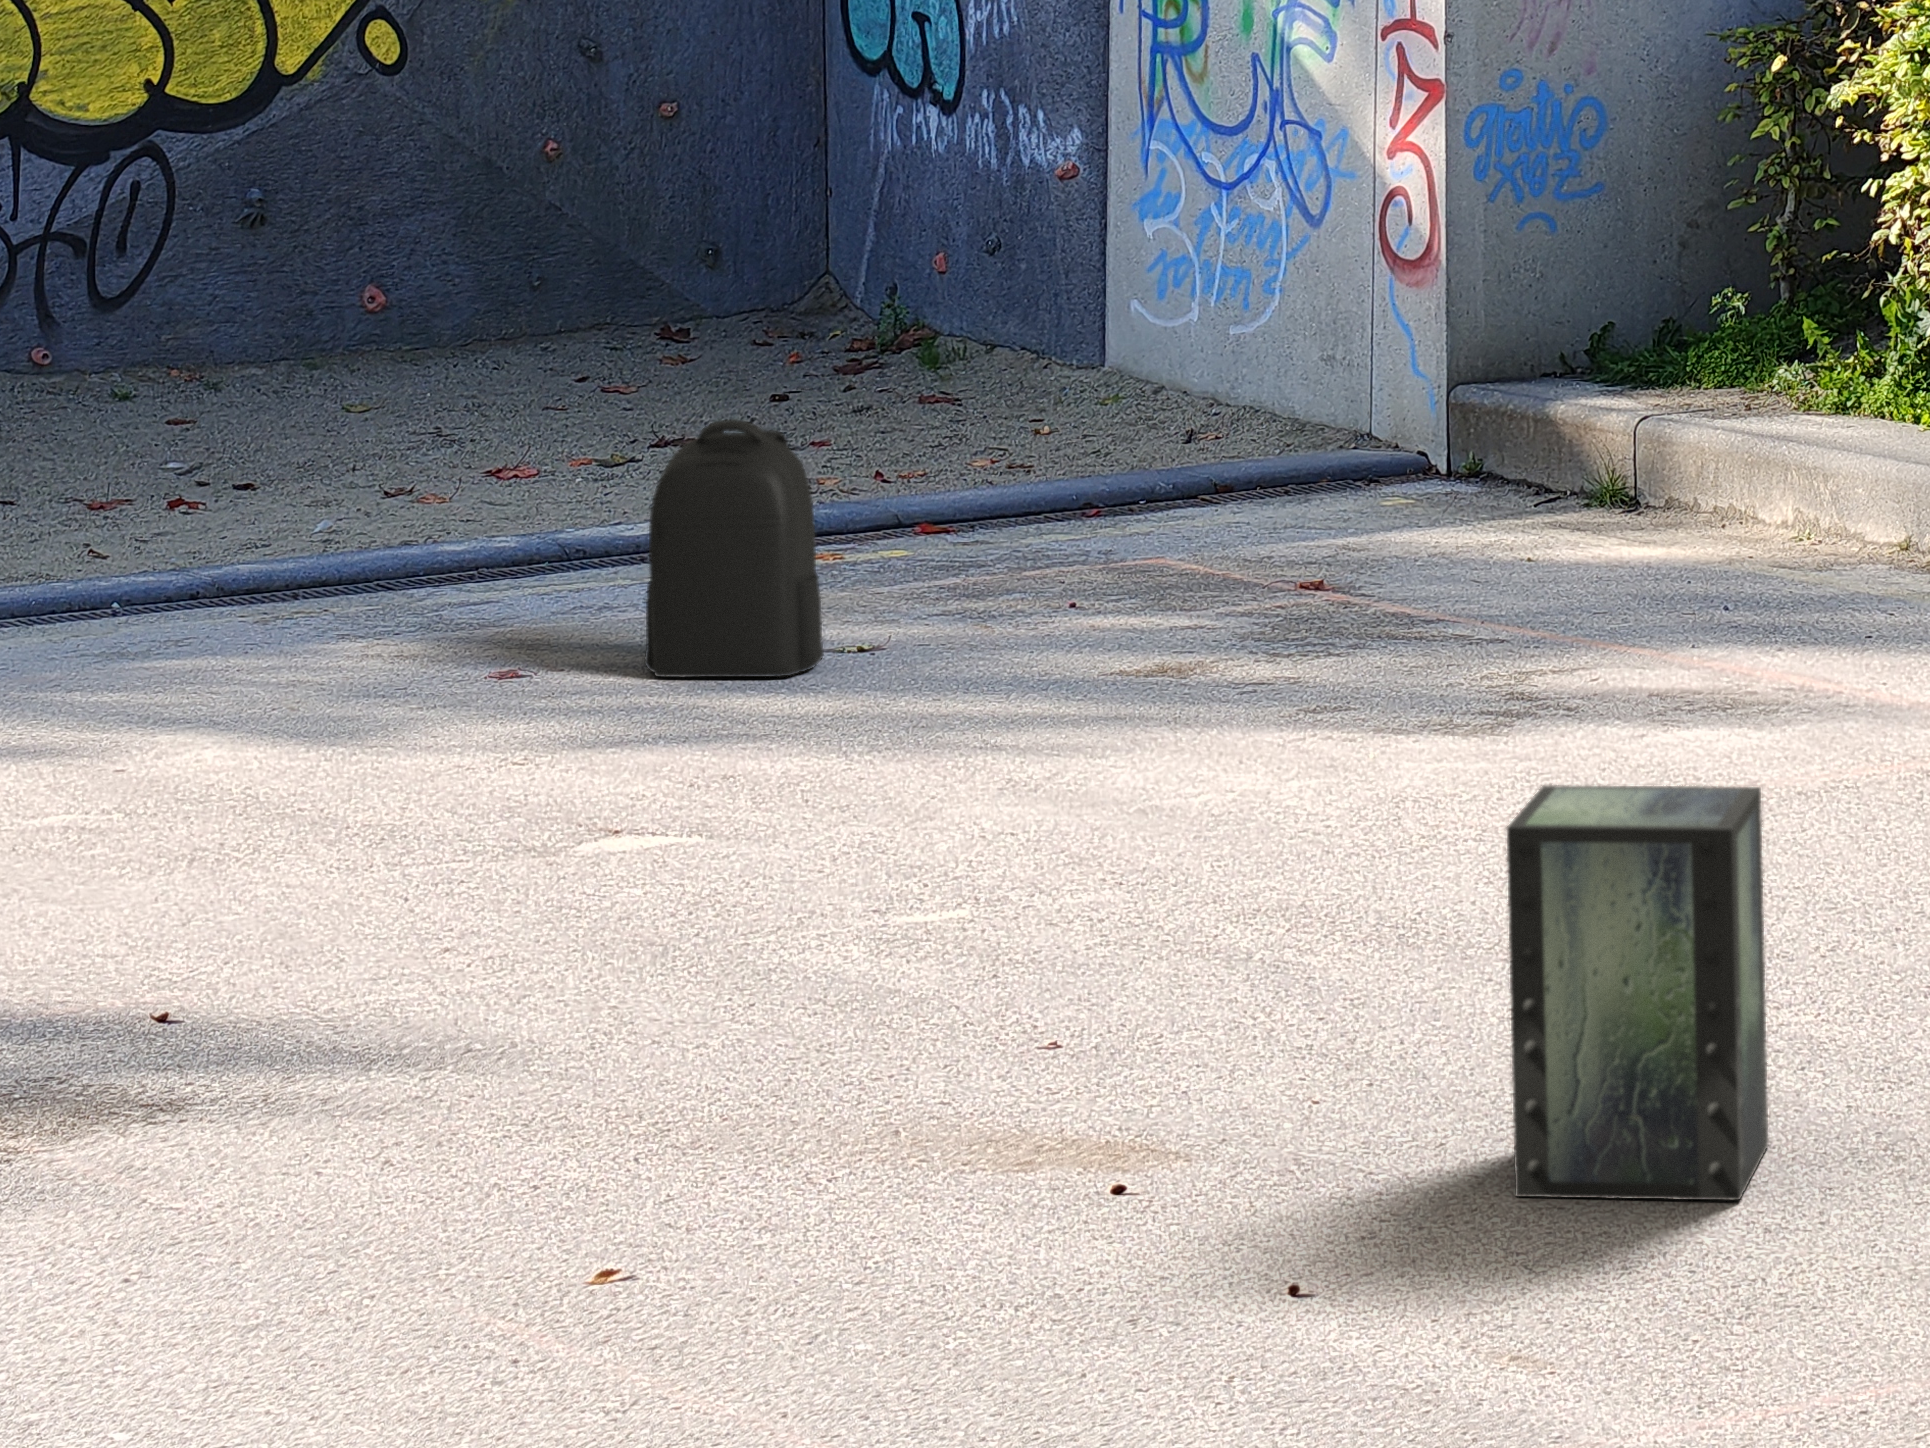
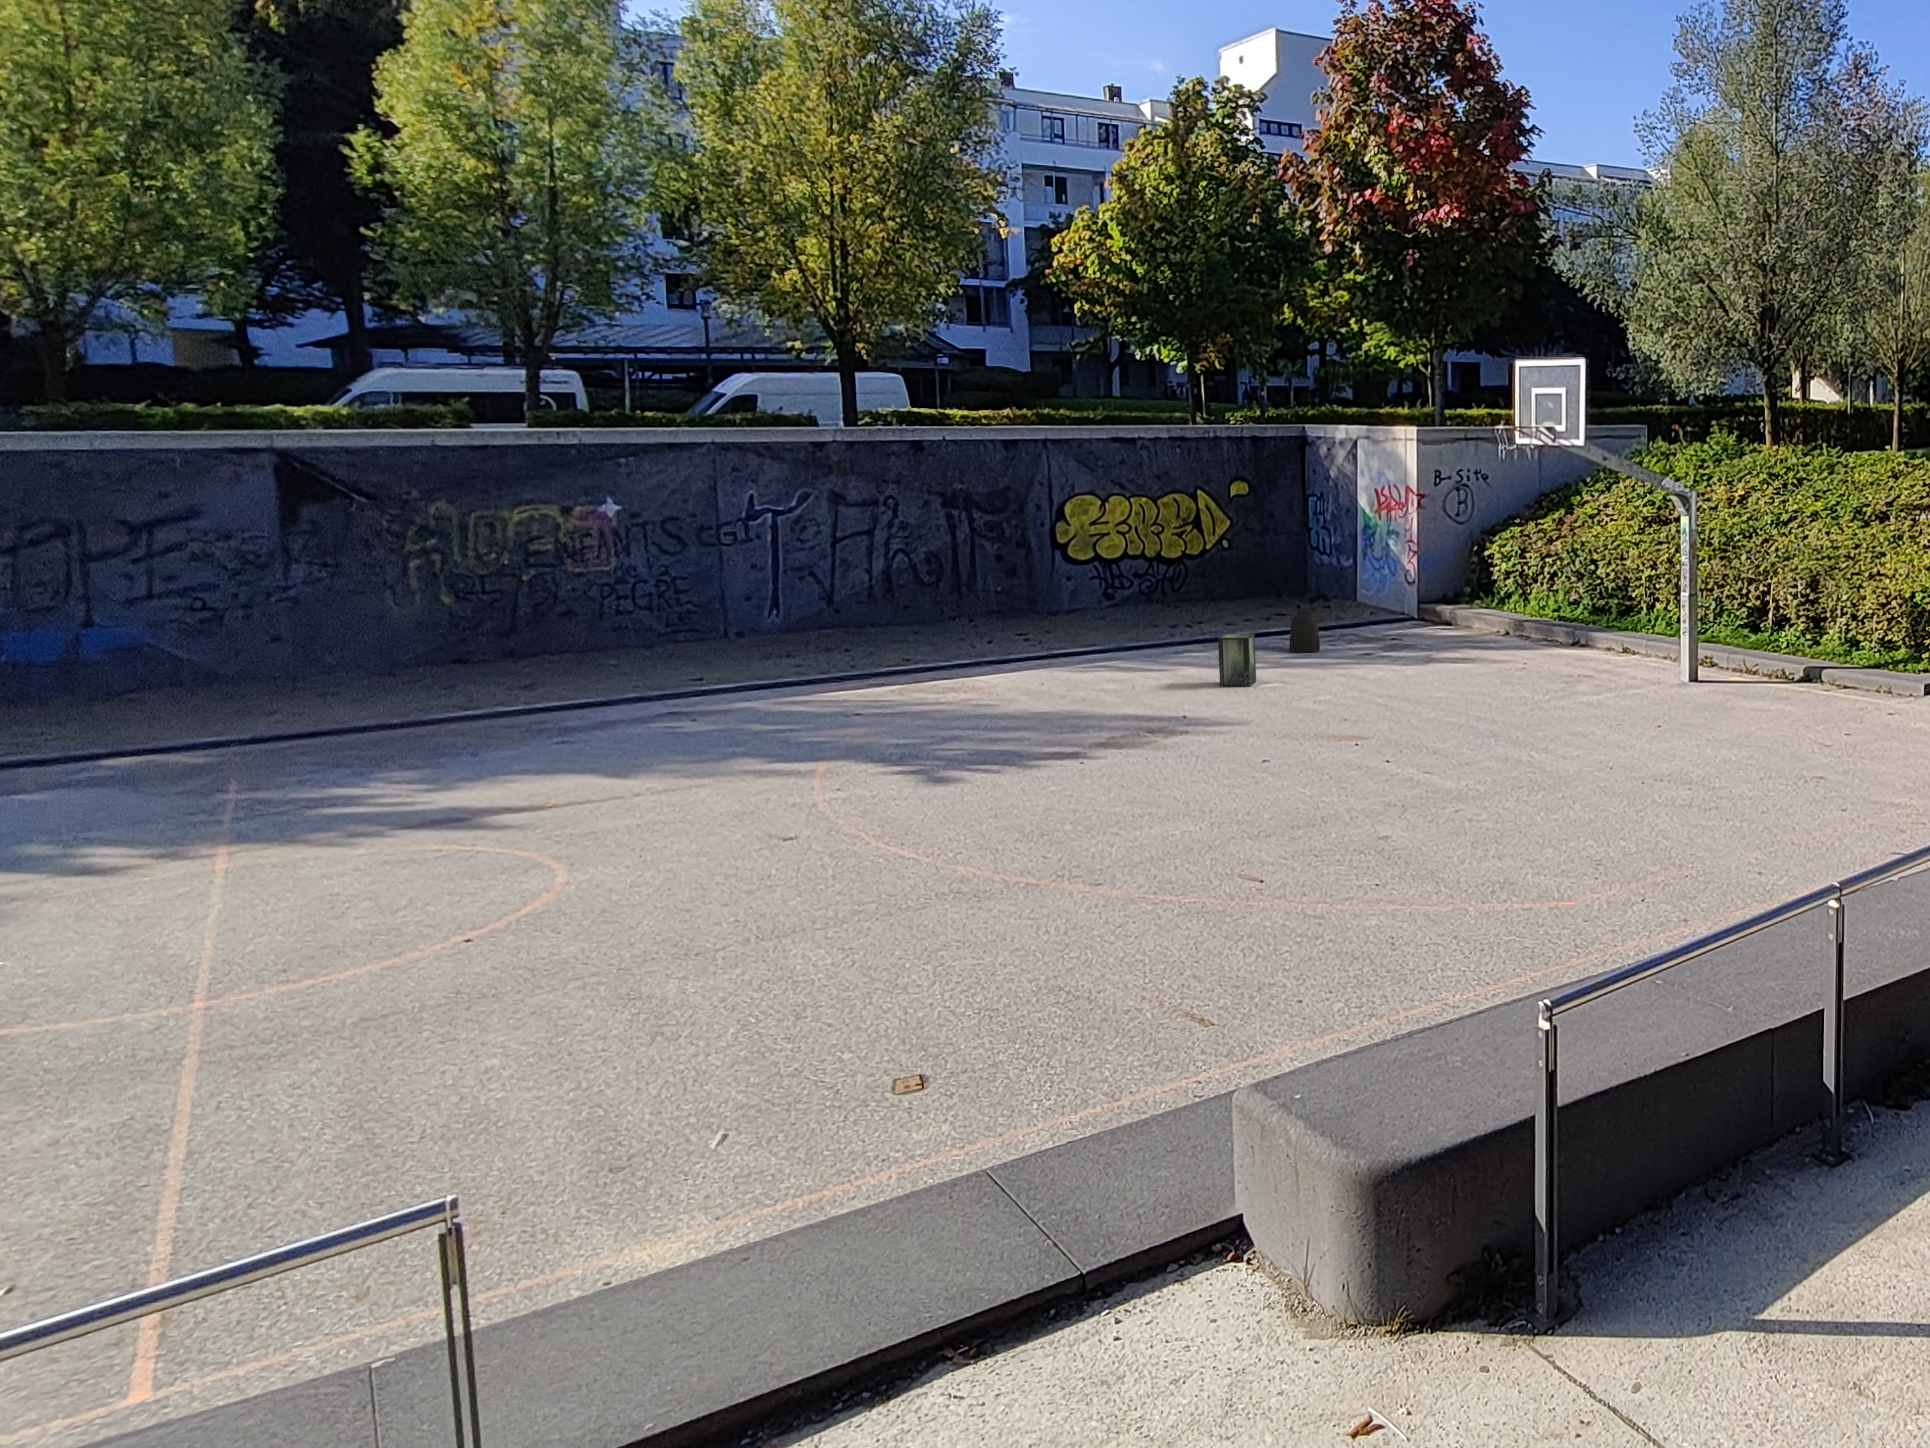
storage box: present [1507,785,1768,1201] -> present [1218,634,1256,687]

